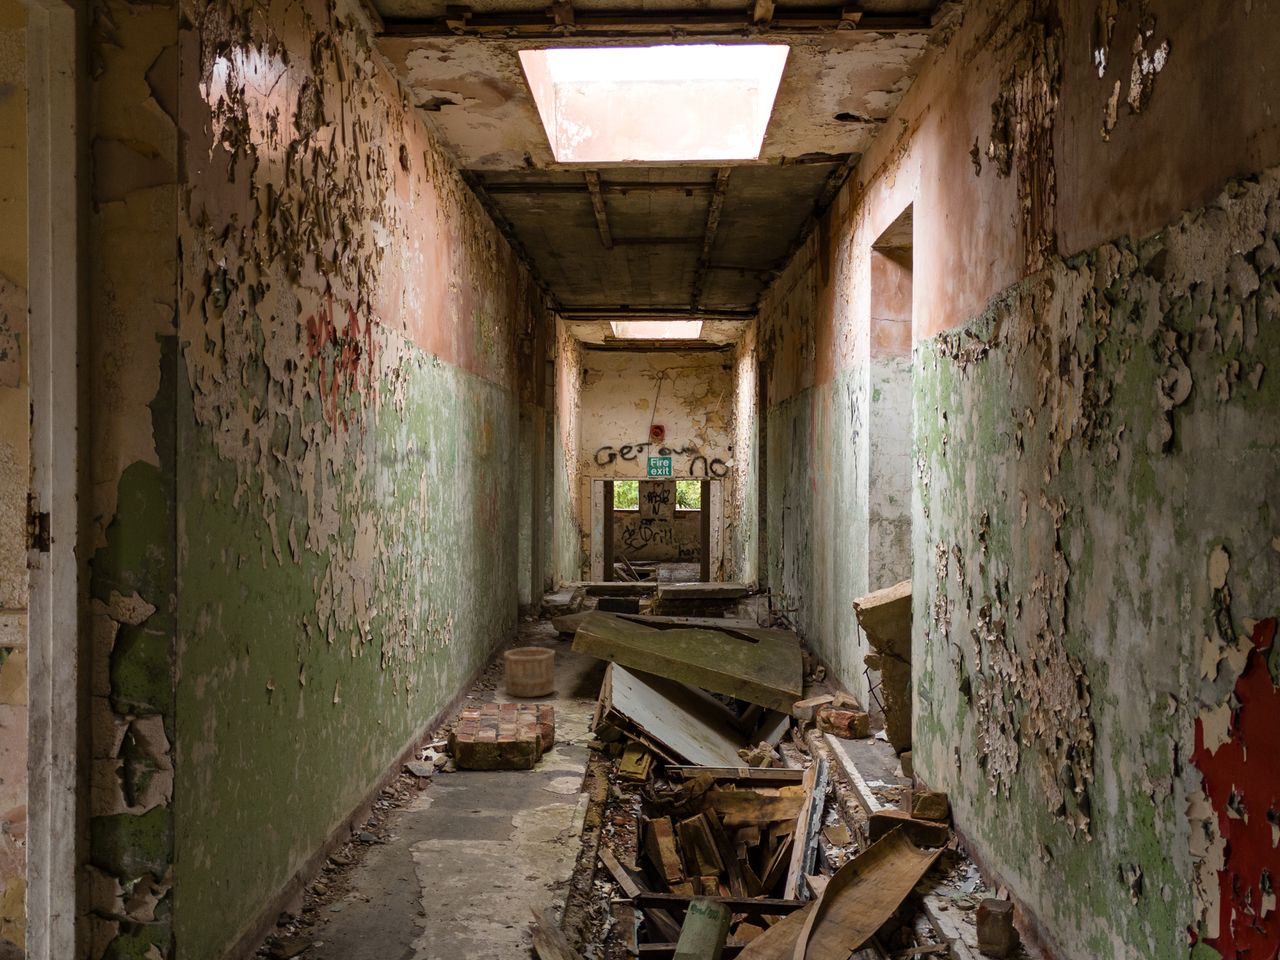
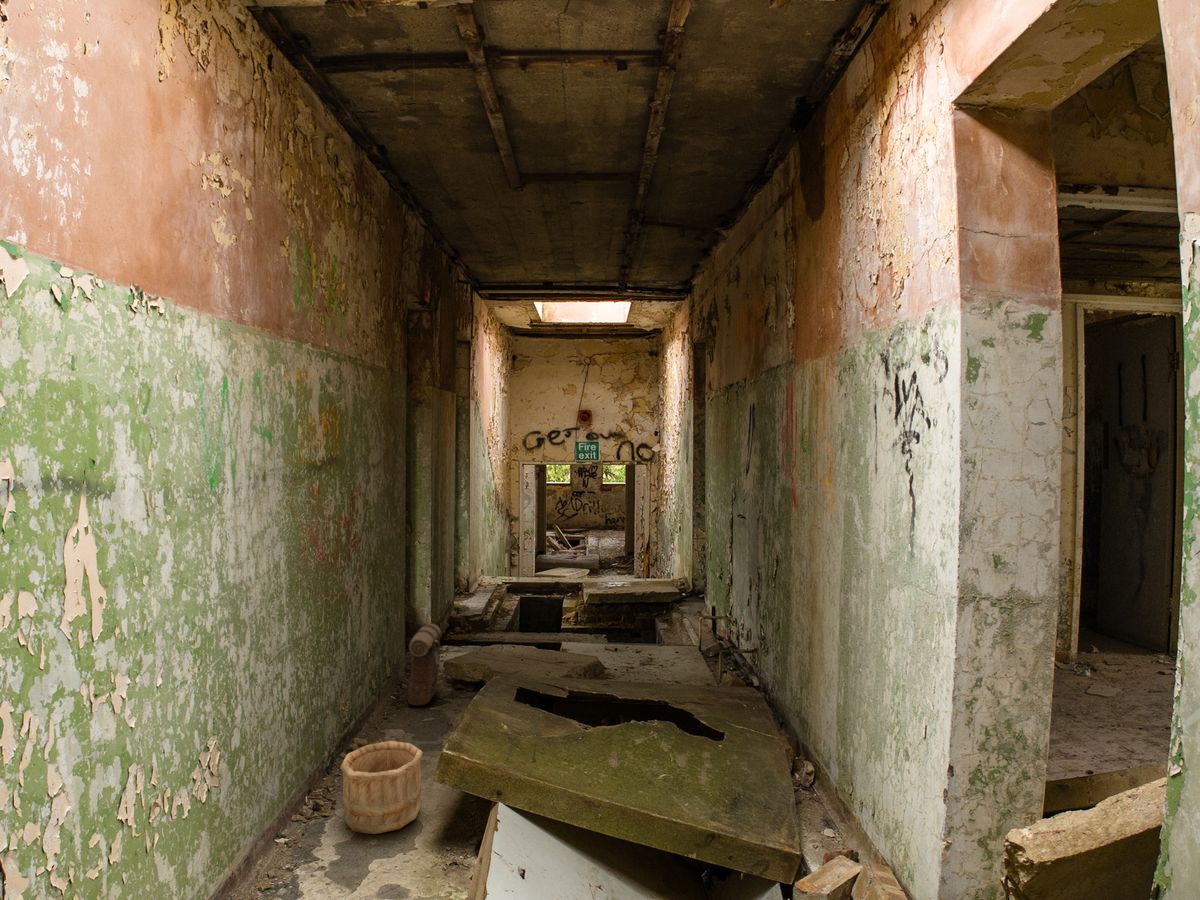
backpack: none [509,592,547,653] -> present [391,623,441,706]

